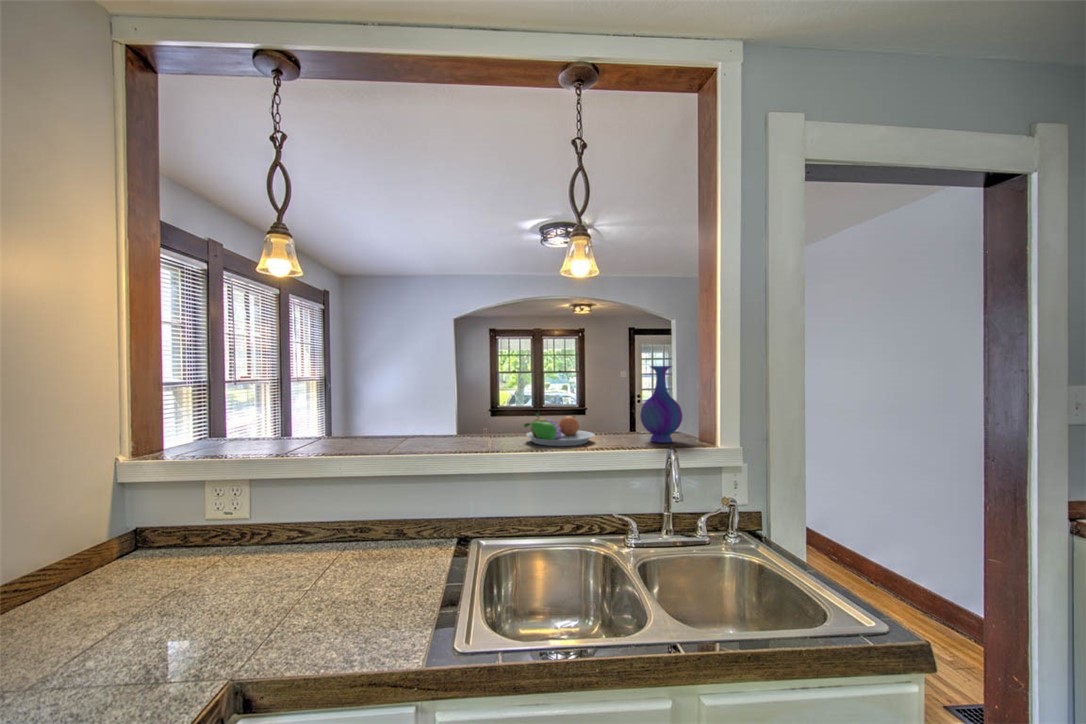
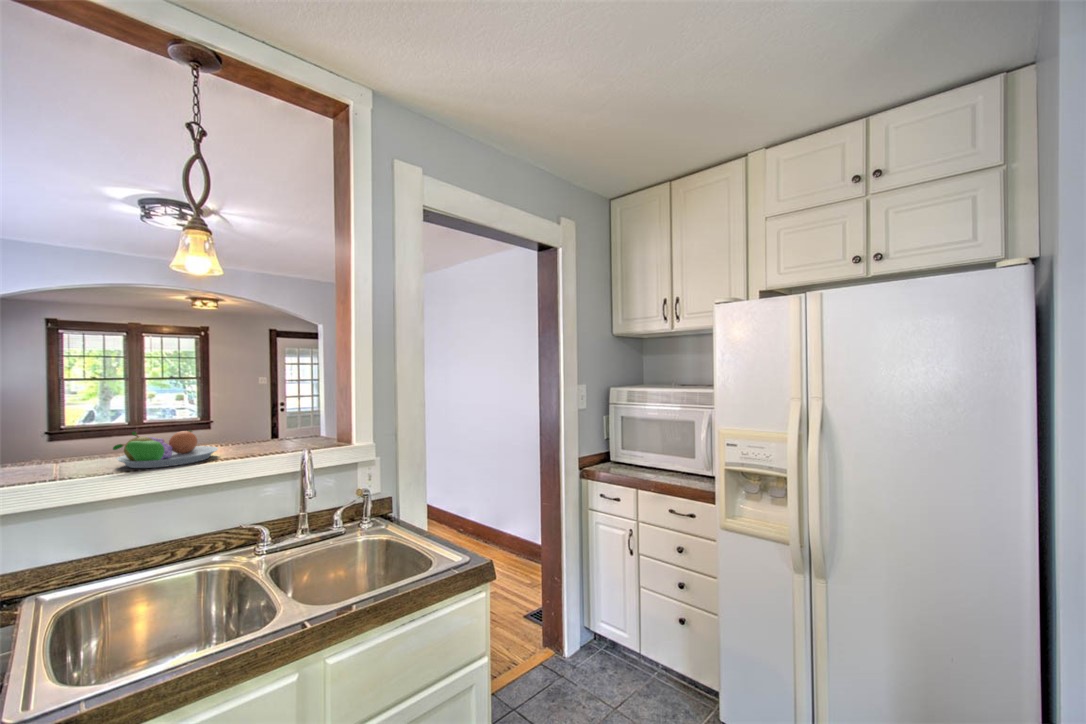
vase: present [640,366,682,443] -> none [276,373,321,448]

